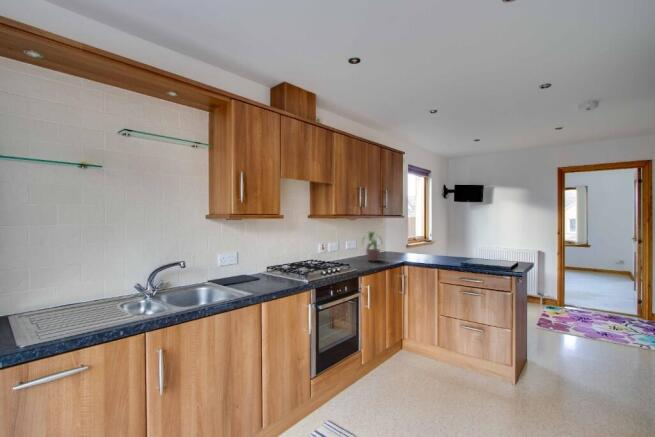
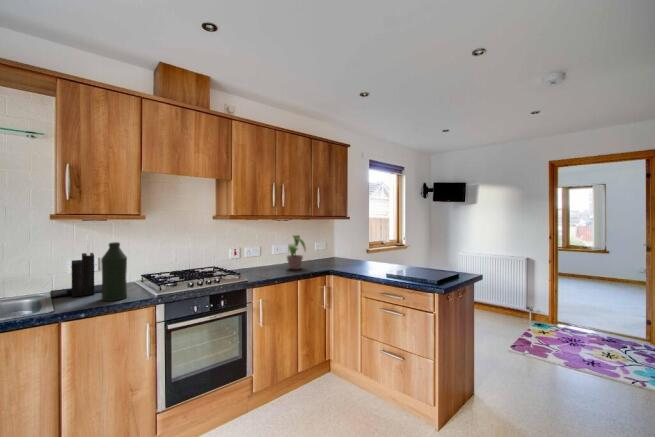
knife block: none [228,231,253,284] -> present [67,235,94,297]
bottle: none [268,237,287,286] -> present [101,242,127,301]

